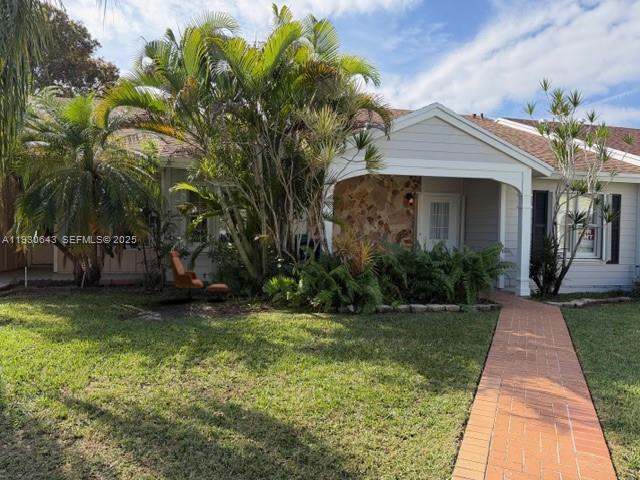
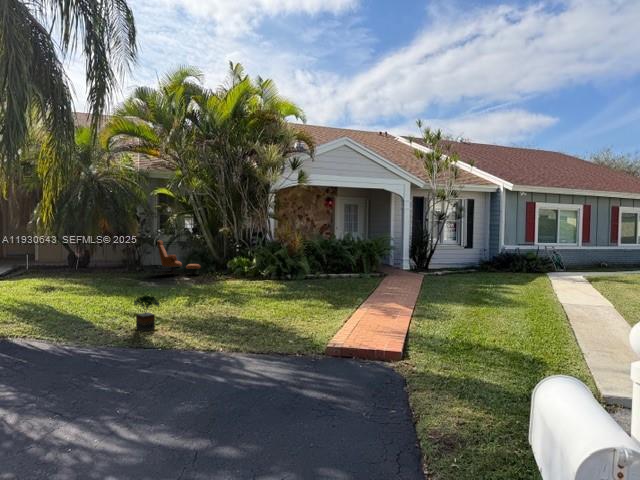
potted tree: none [26,371,83,449] -> present [134,296,160,332]

